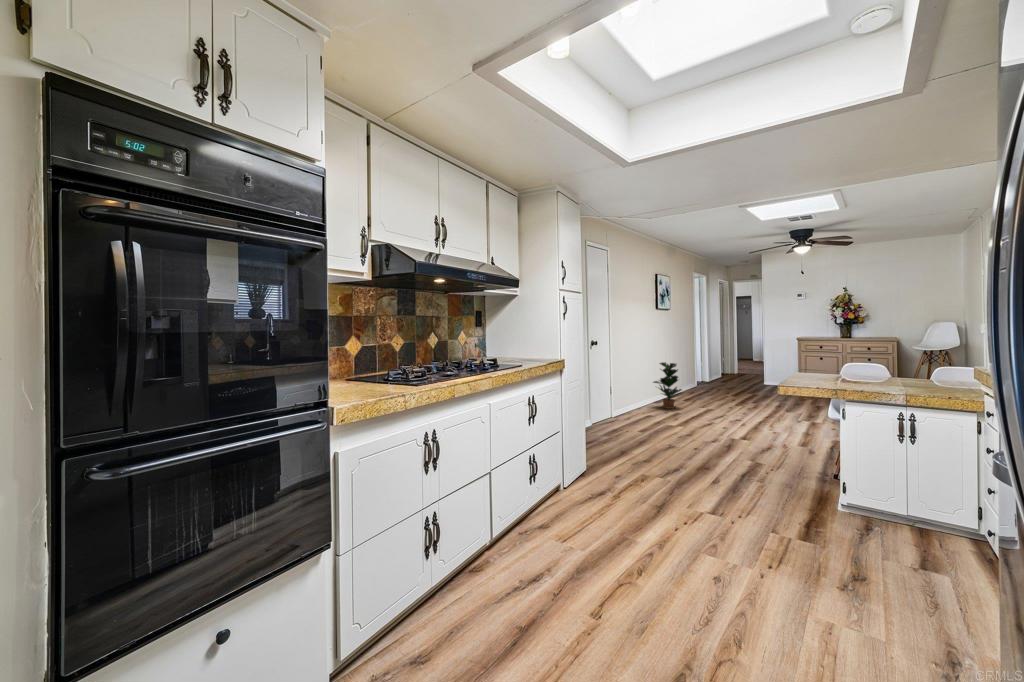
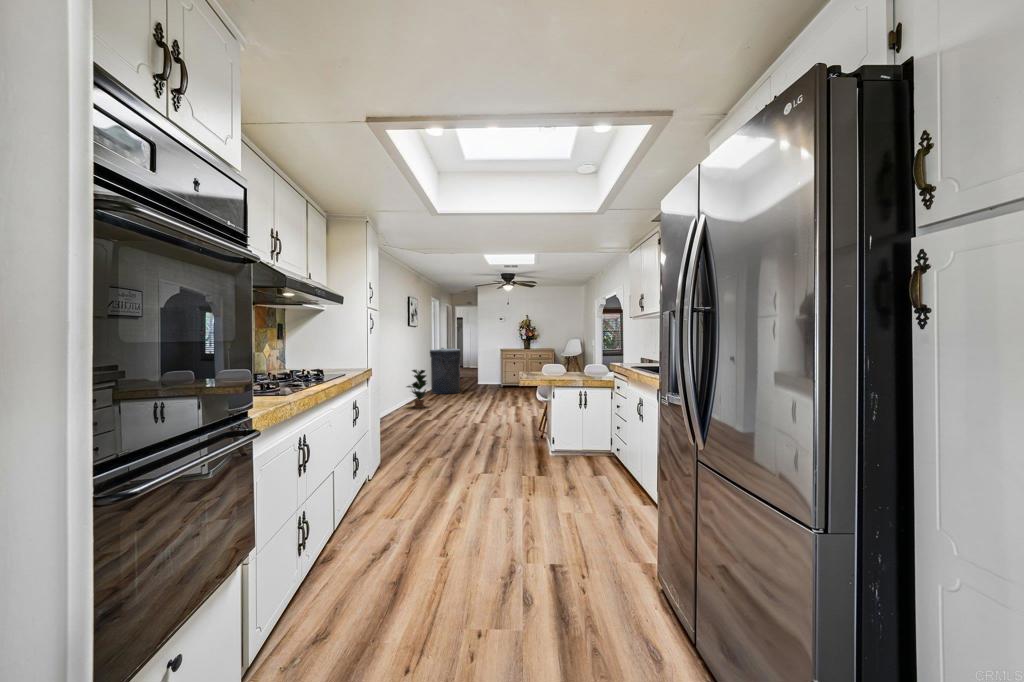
trash can: none [691,336,733,394] -> present [430,348,460,394]

